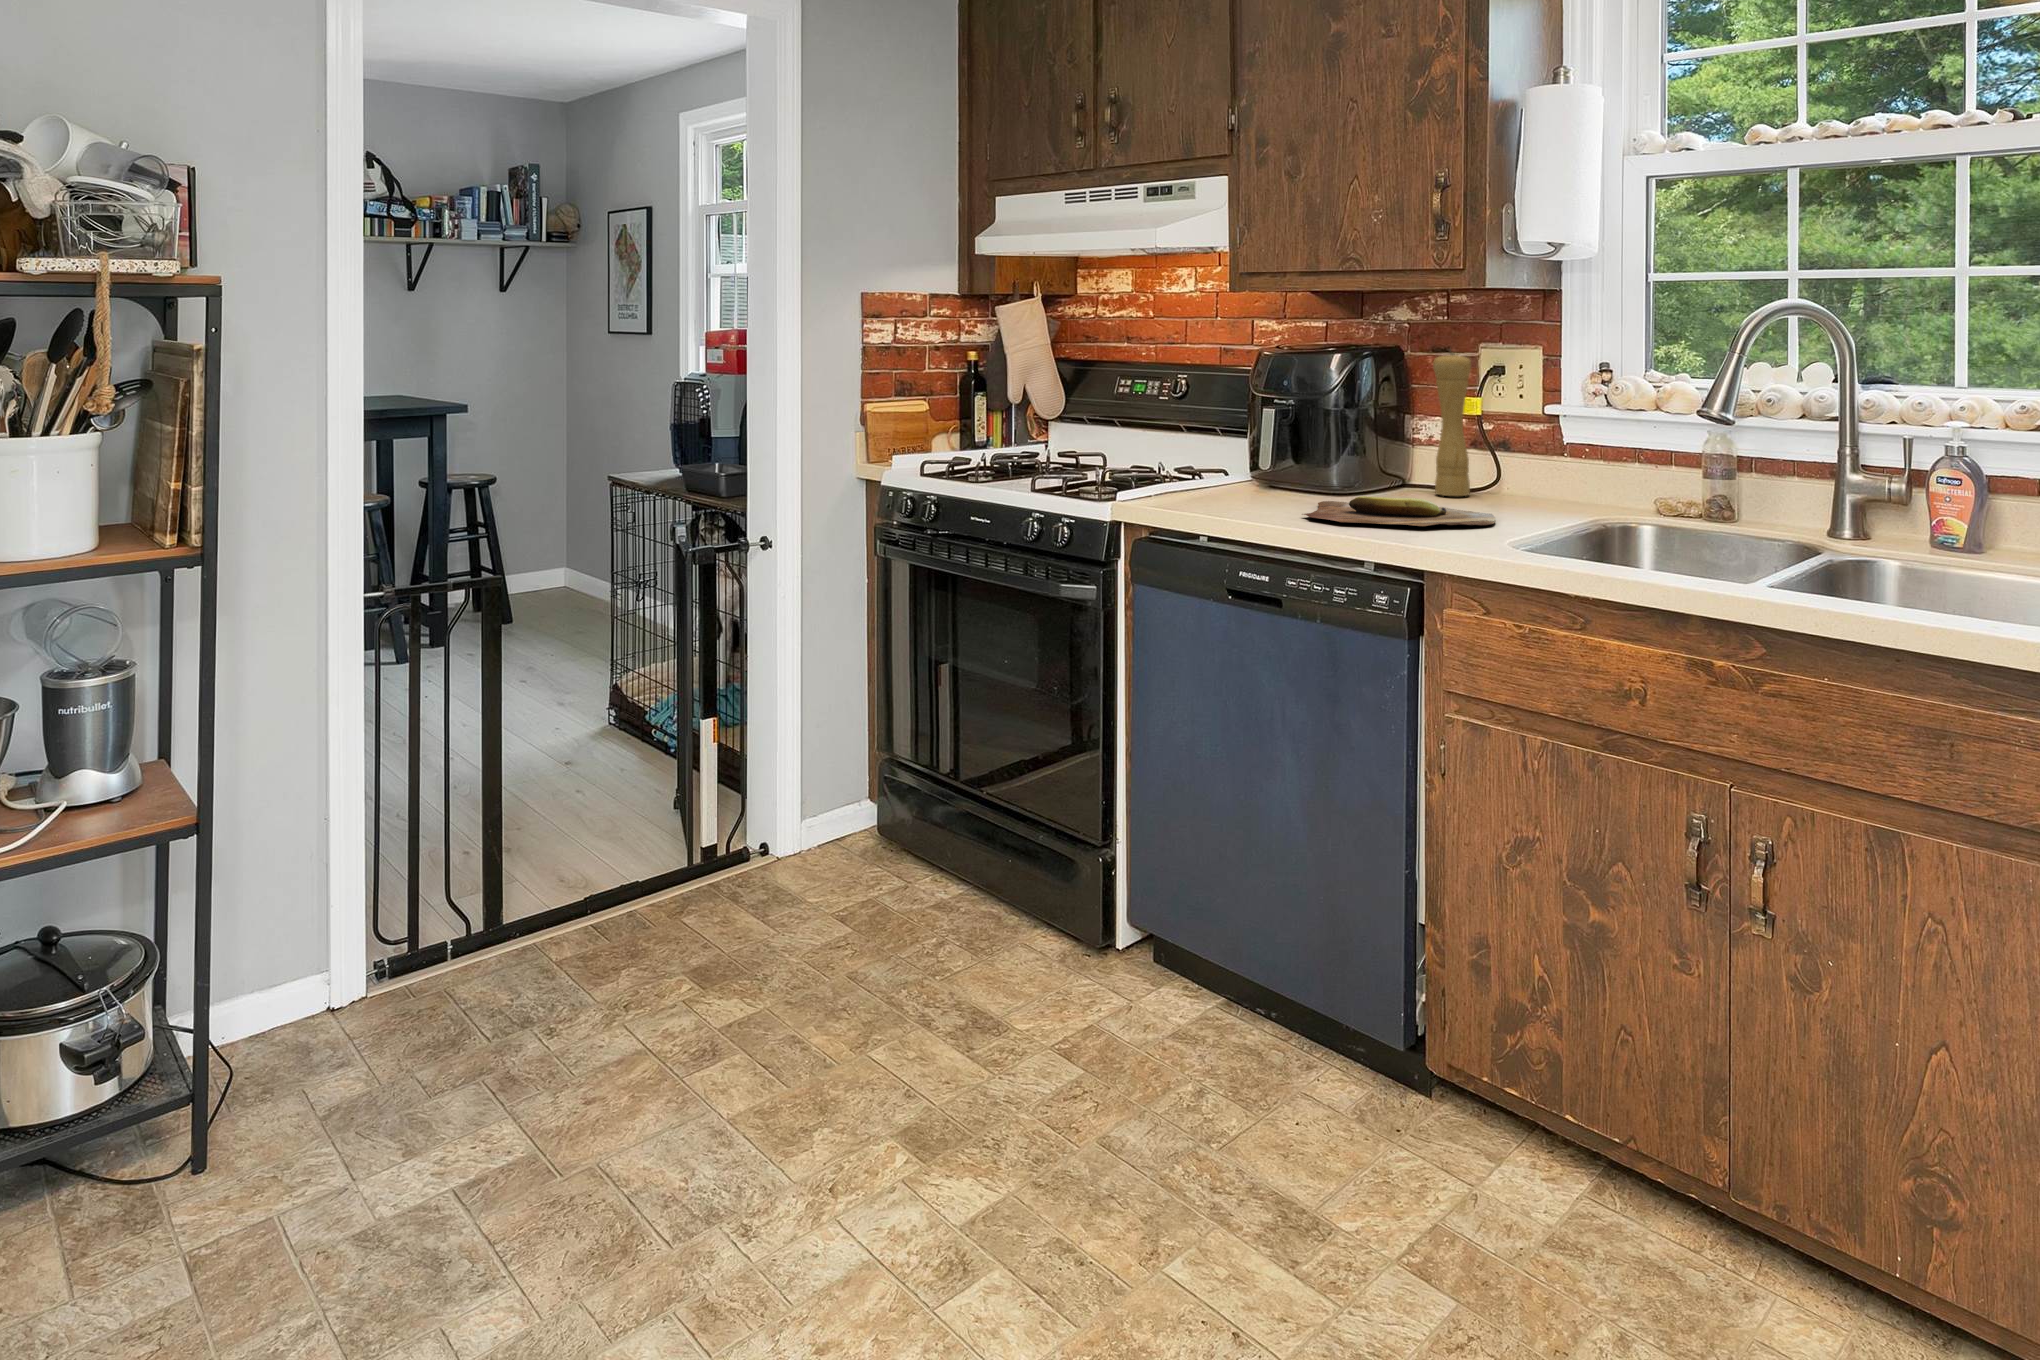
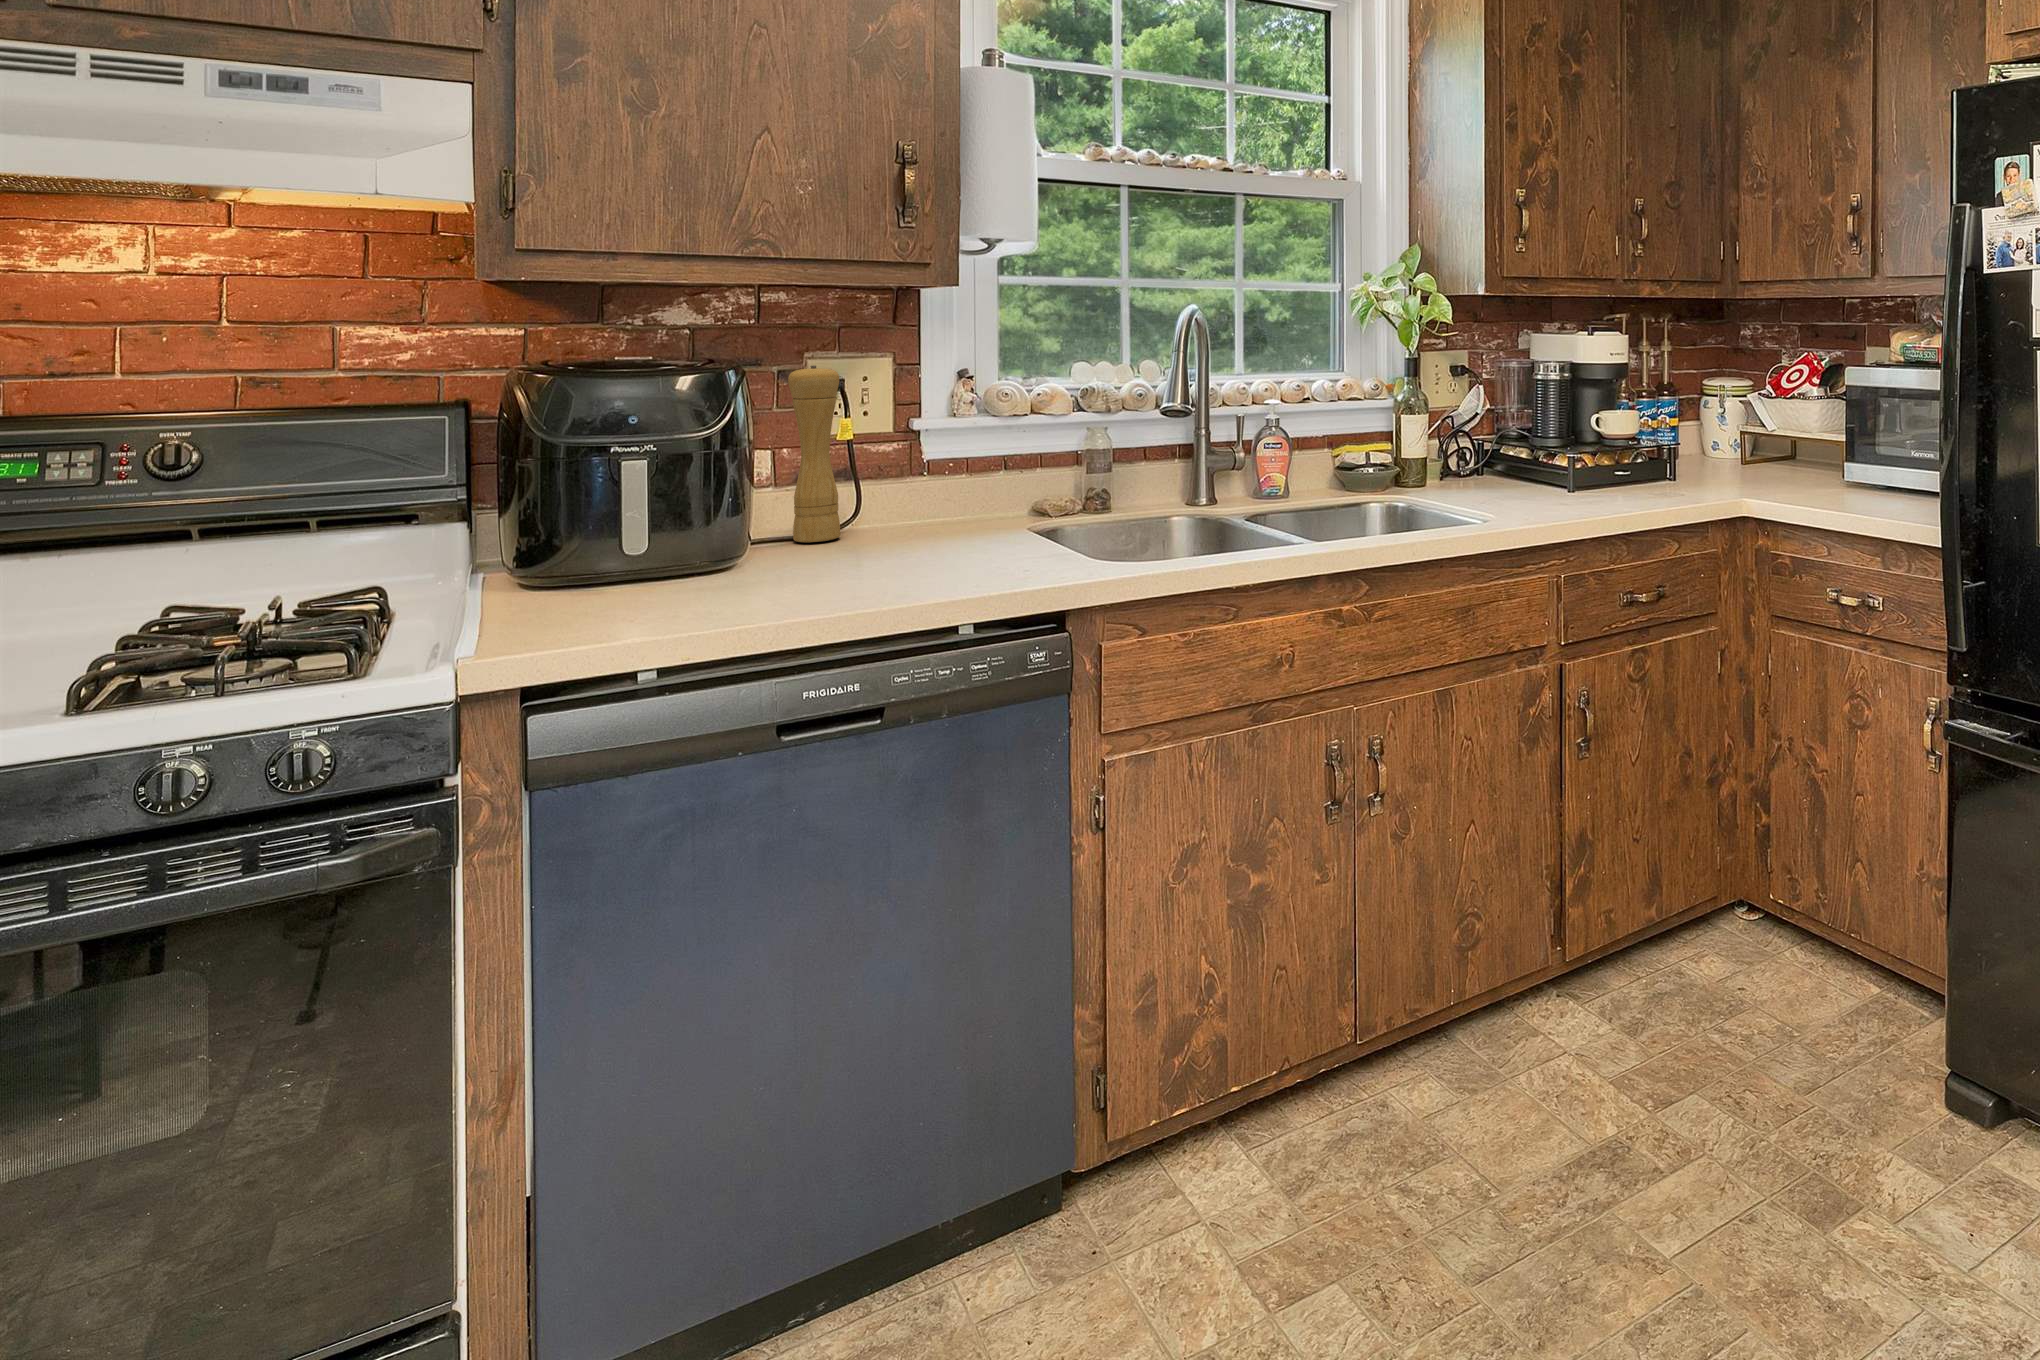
cutting board: present [1304,496,1495,526] -> none [736,544,1003,599]

